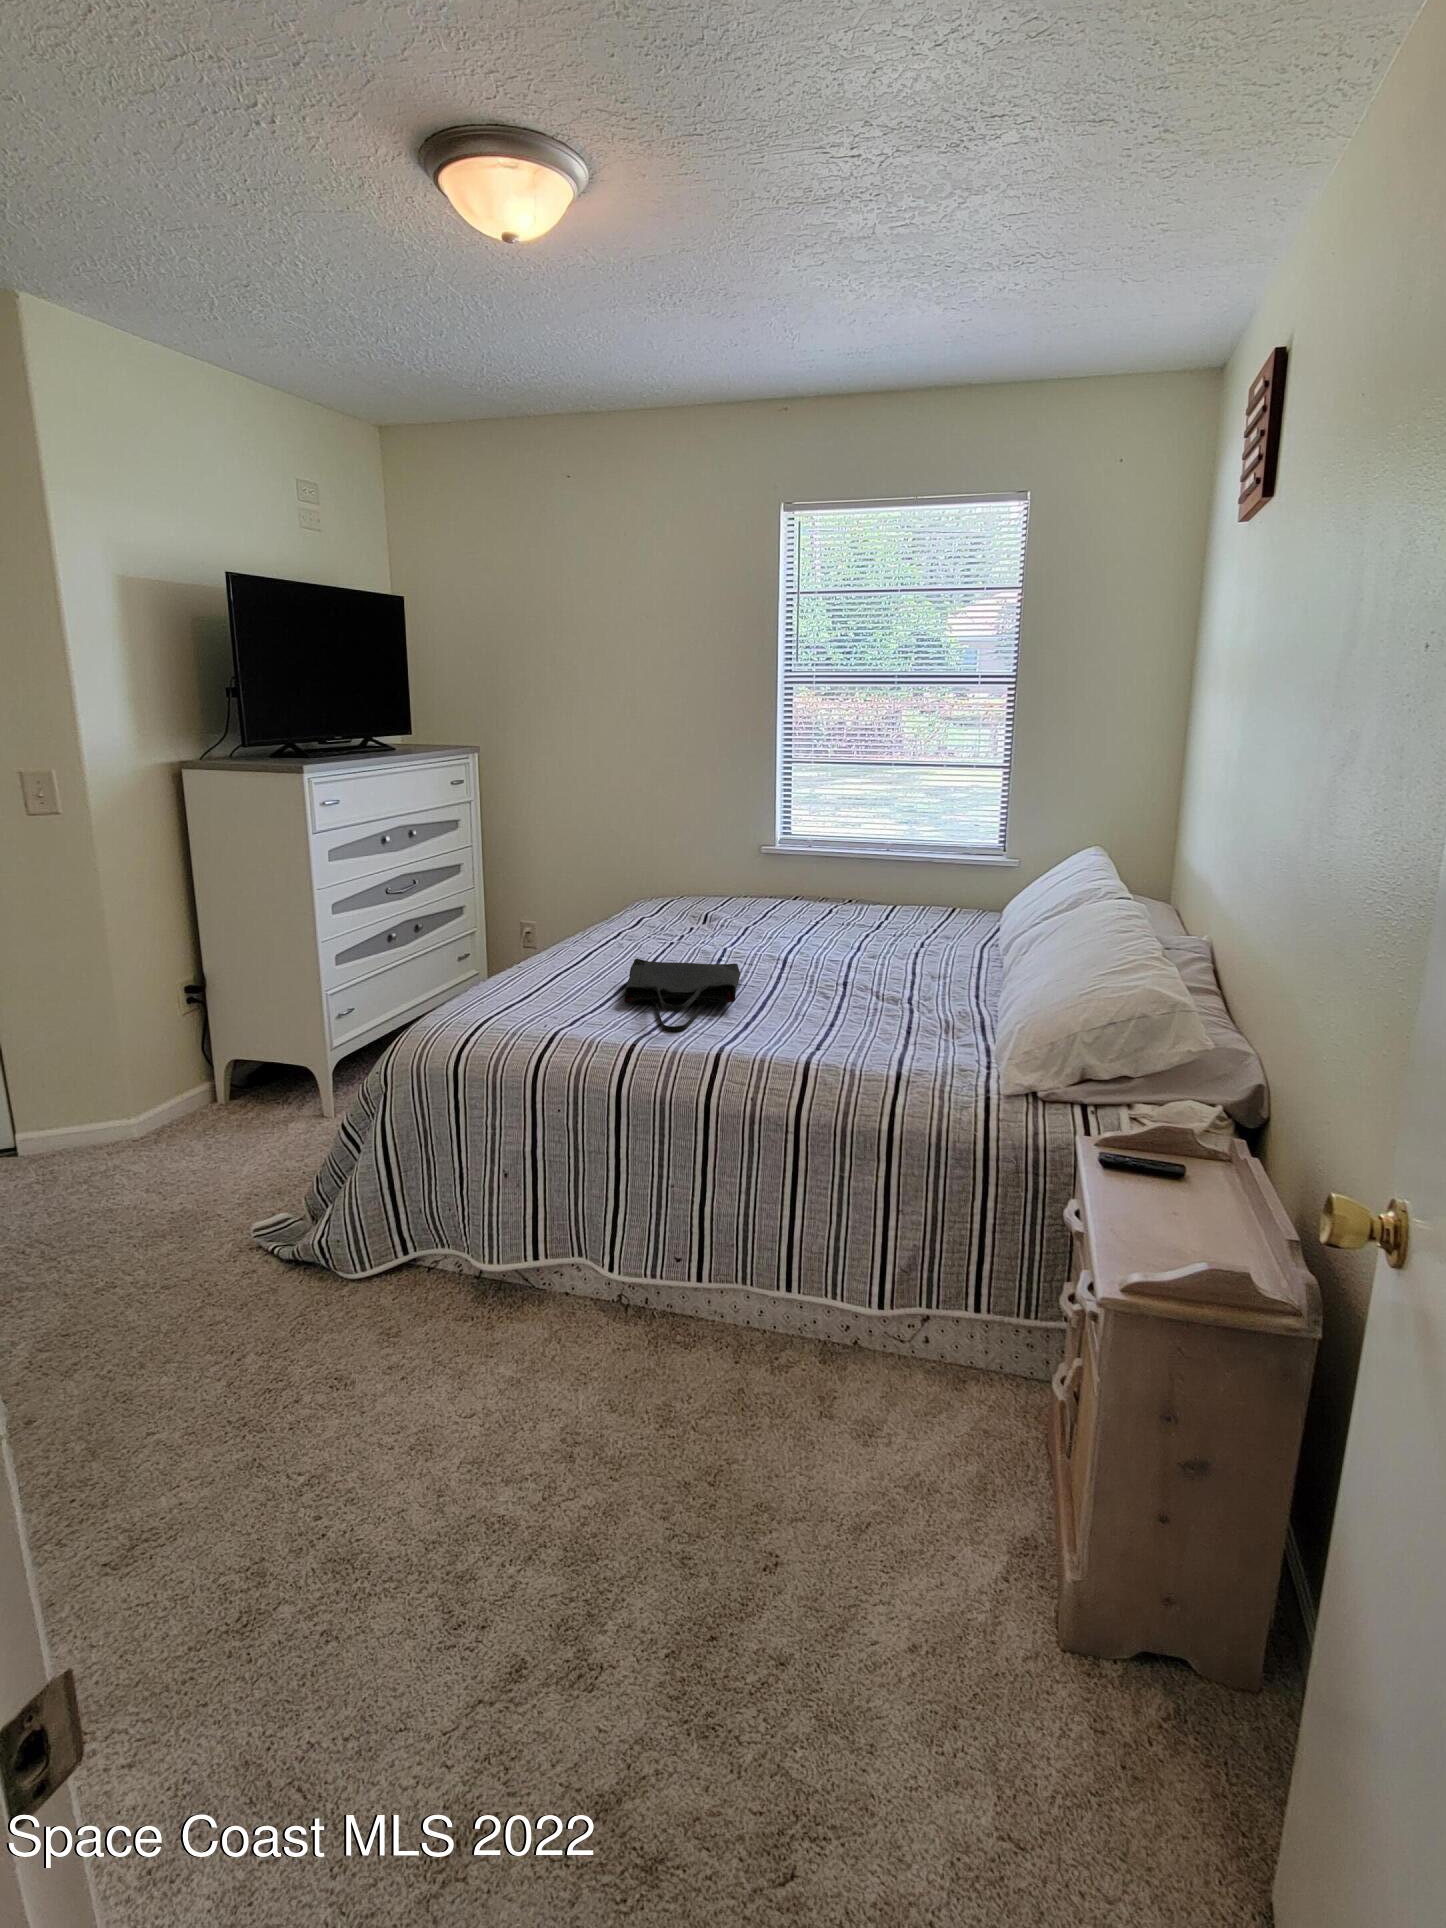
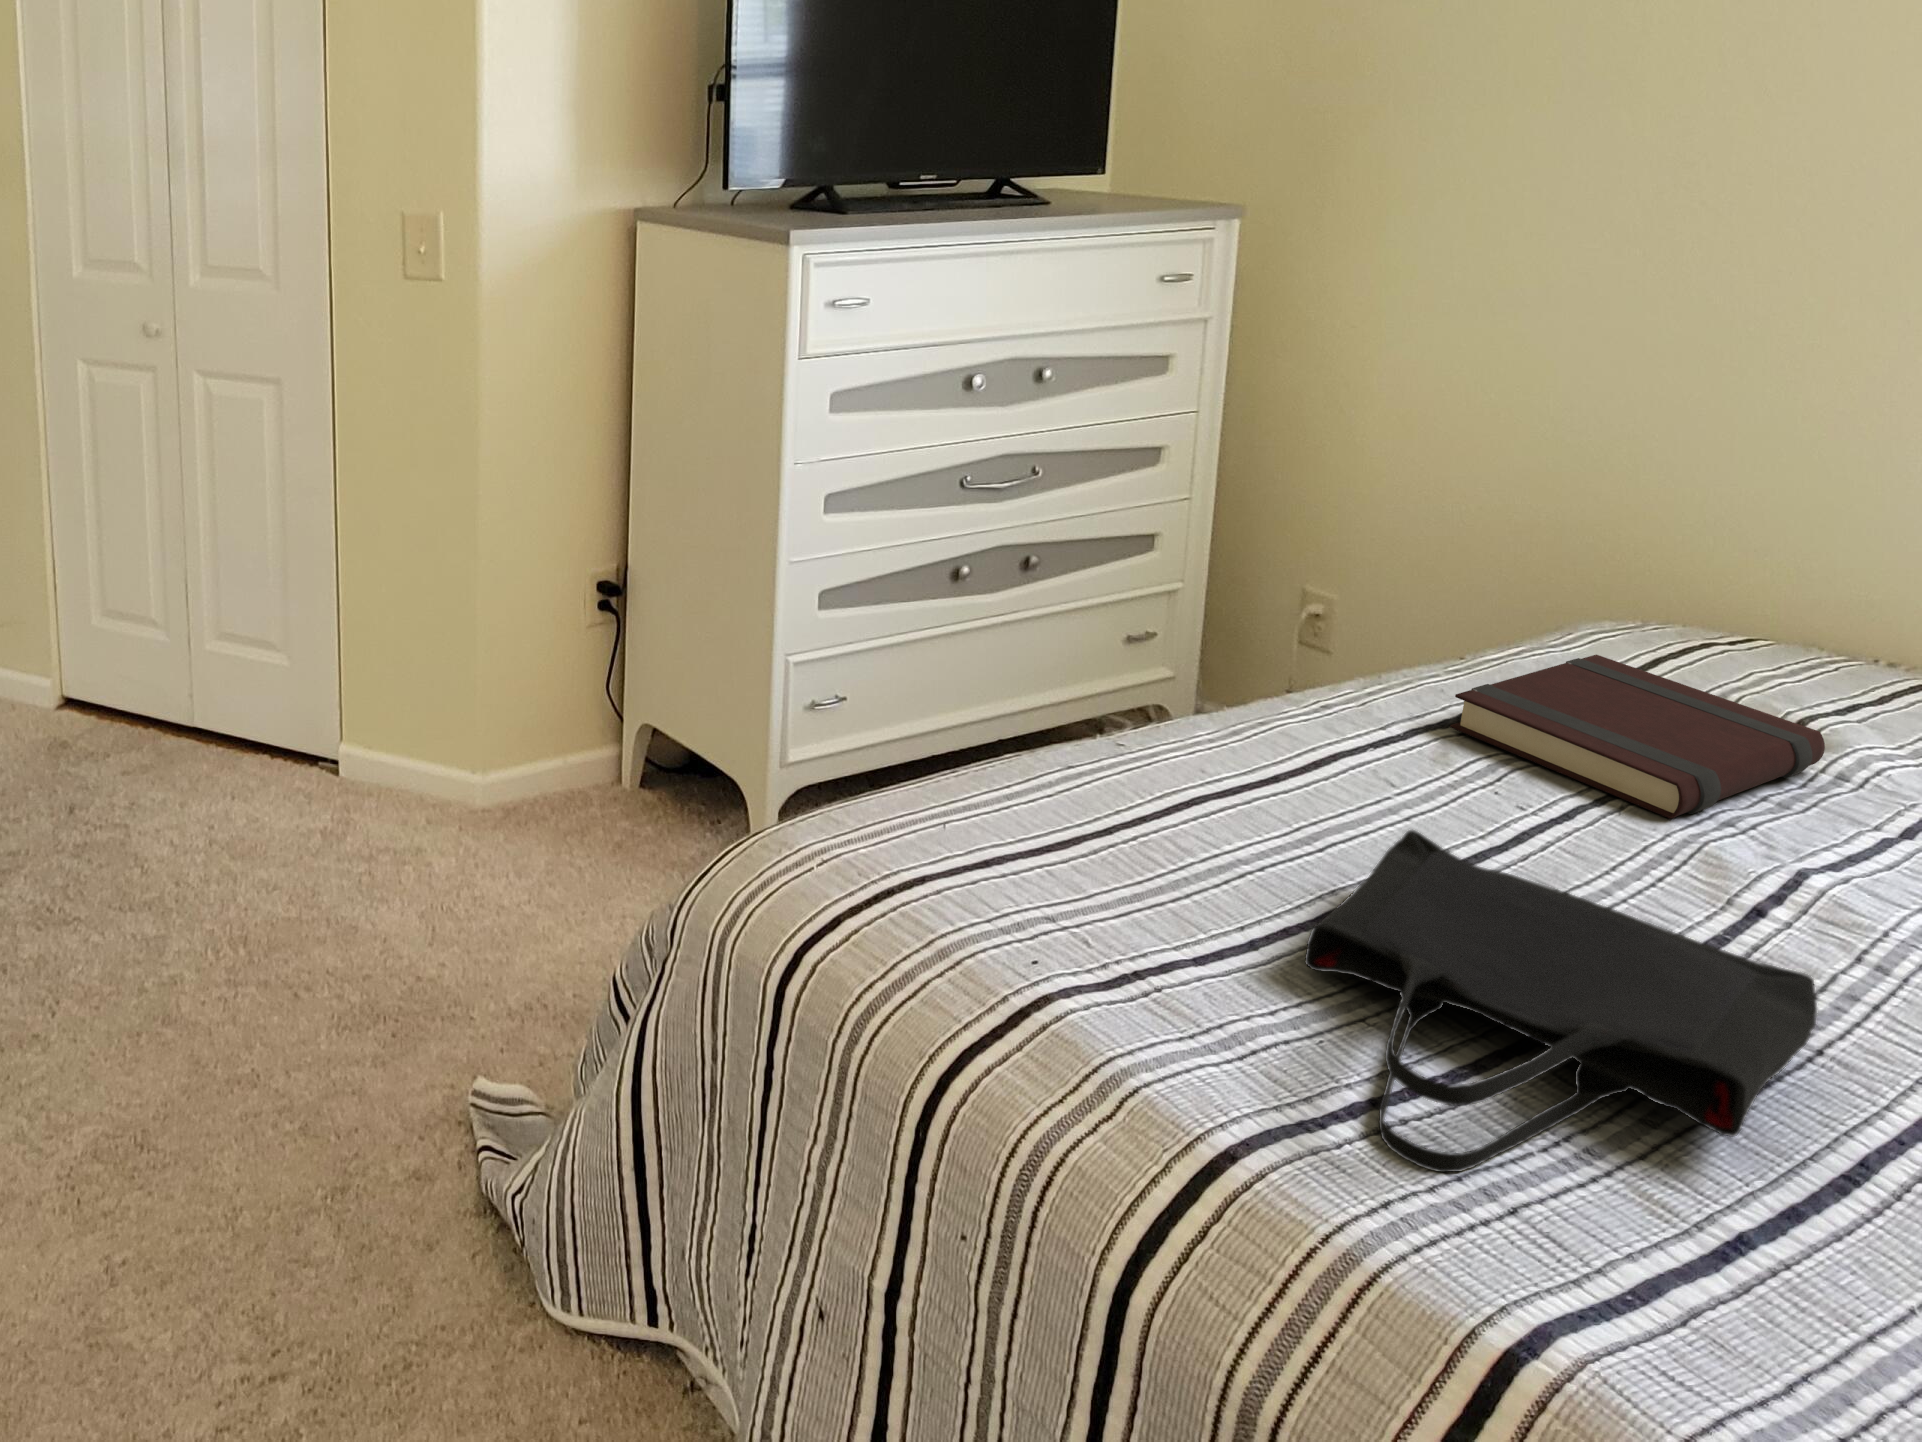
book: none [620,906,714,947] -> present [1450,655,1825,819]

